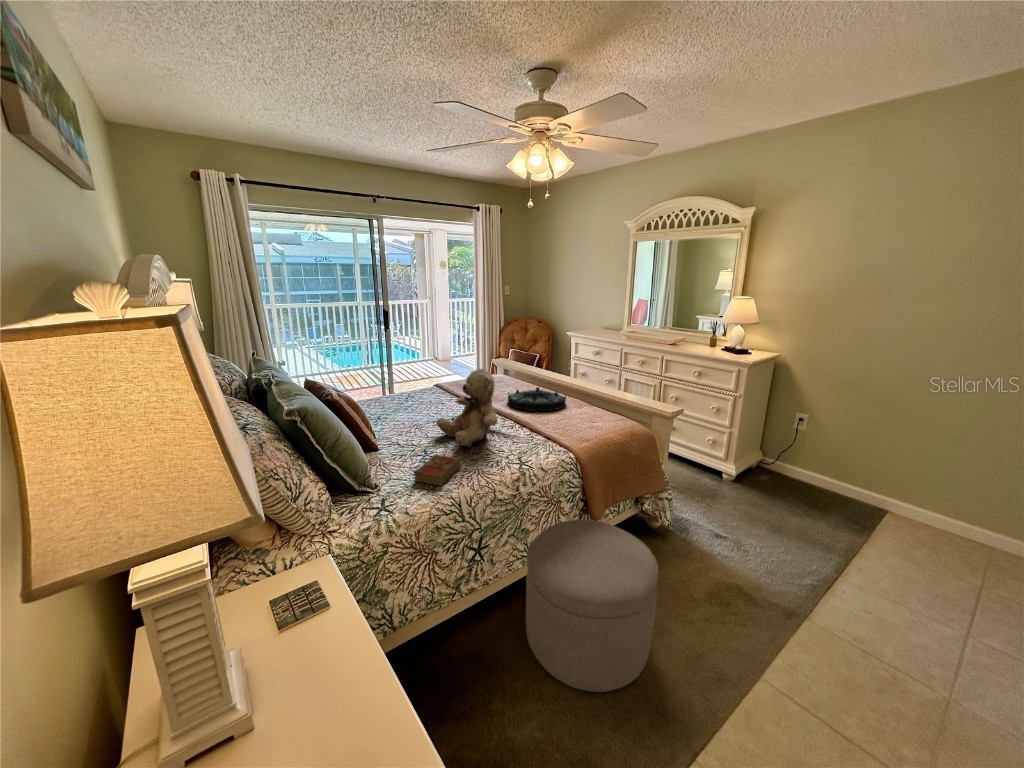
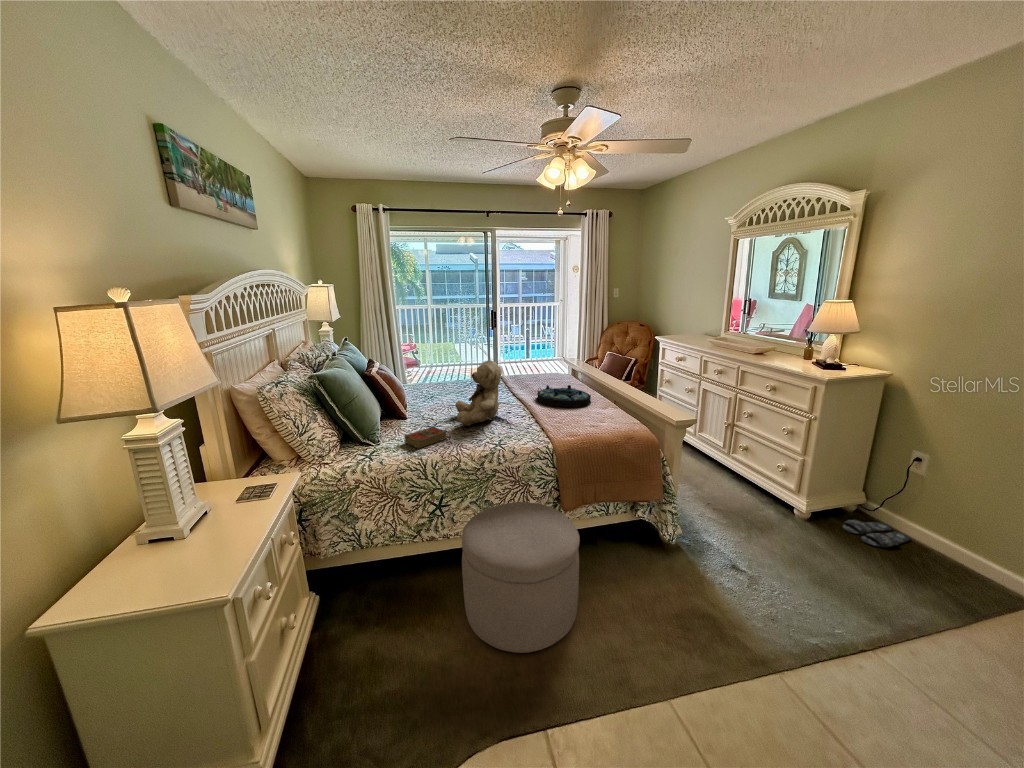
slippers: none [757,471,801,491] -> present [843,520,911,548]

